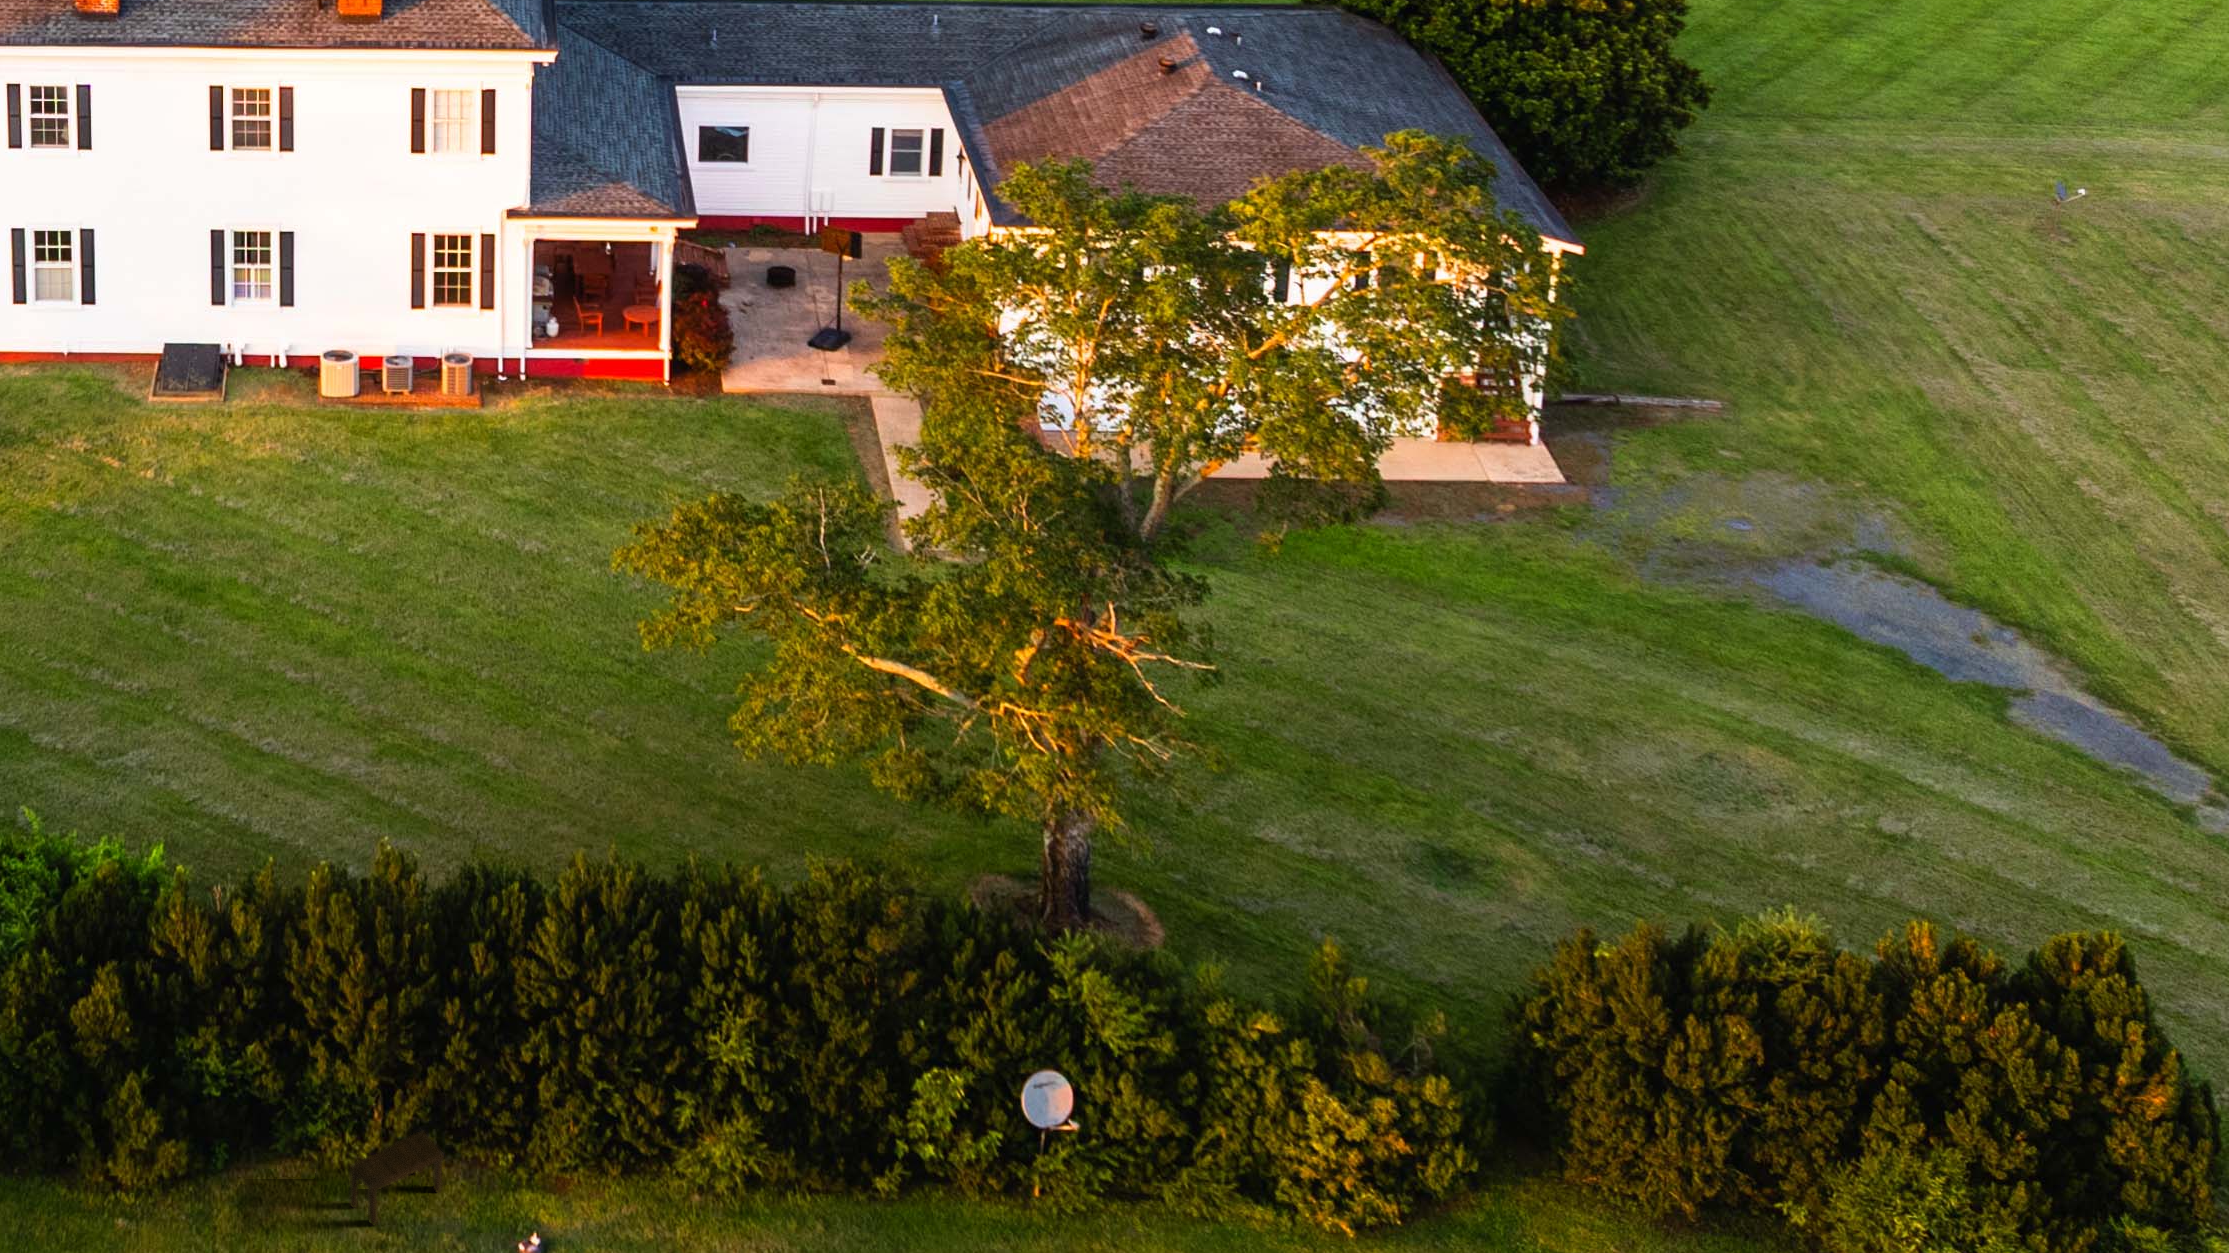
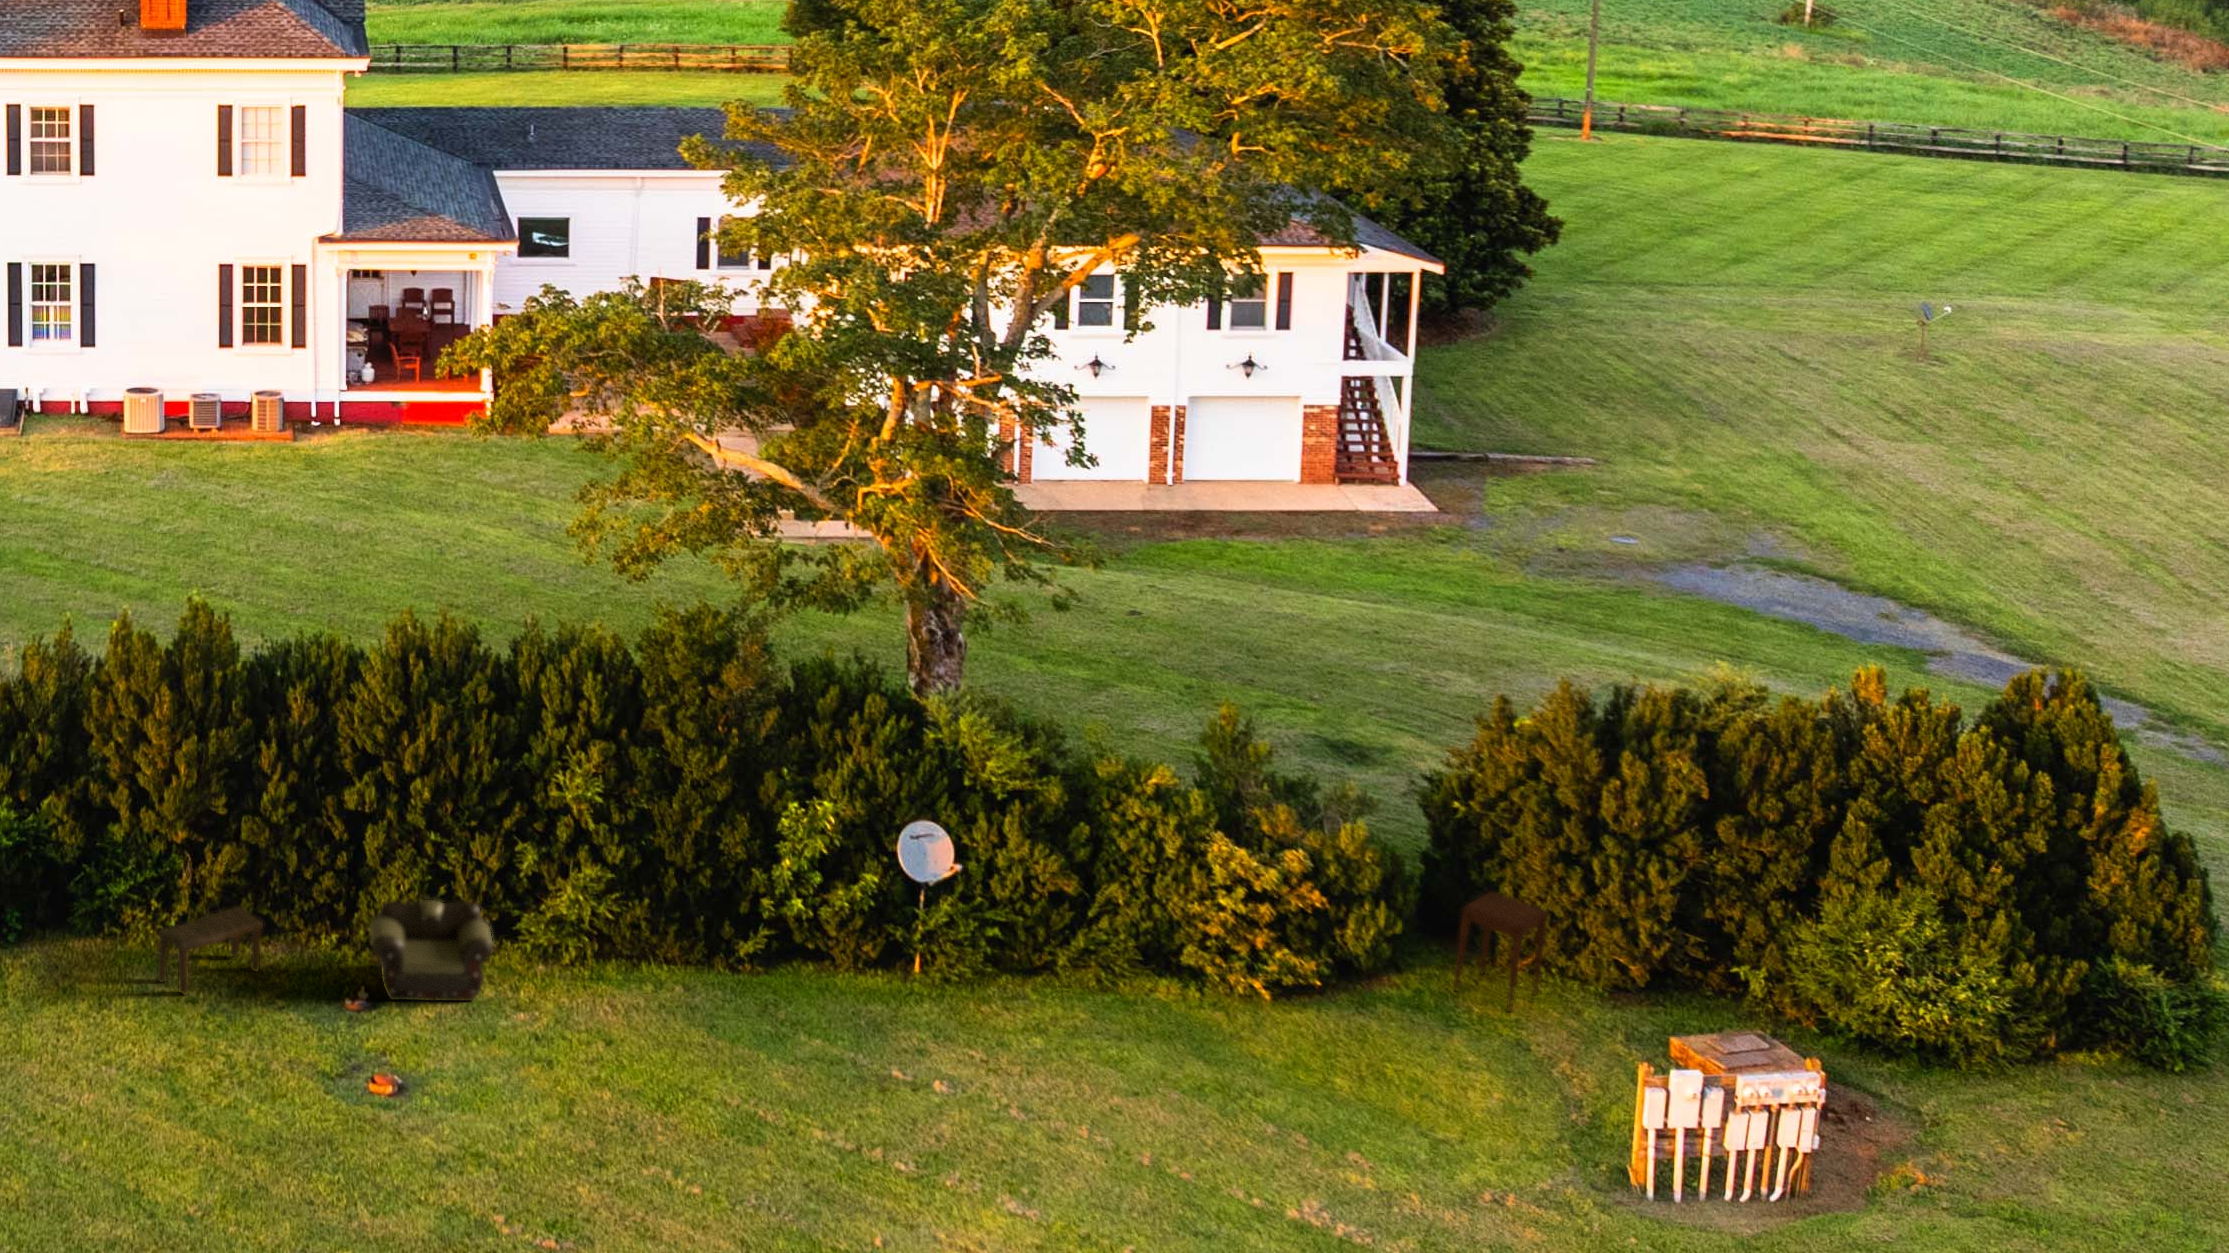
side table: none [1523,1127,1613,1249] -> present [1454,892,1548,1011]
armchair: none [540,1135,650,1233] -> present [370,900,493,1001]

